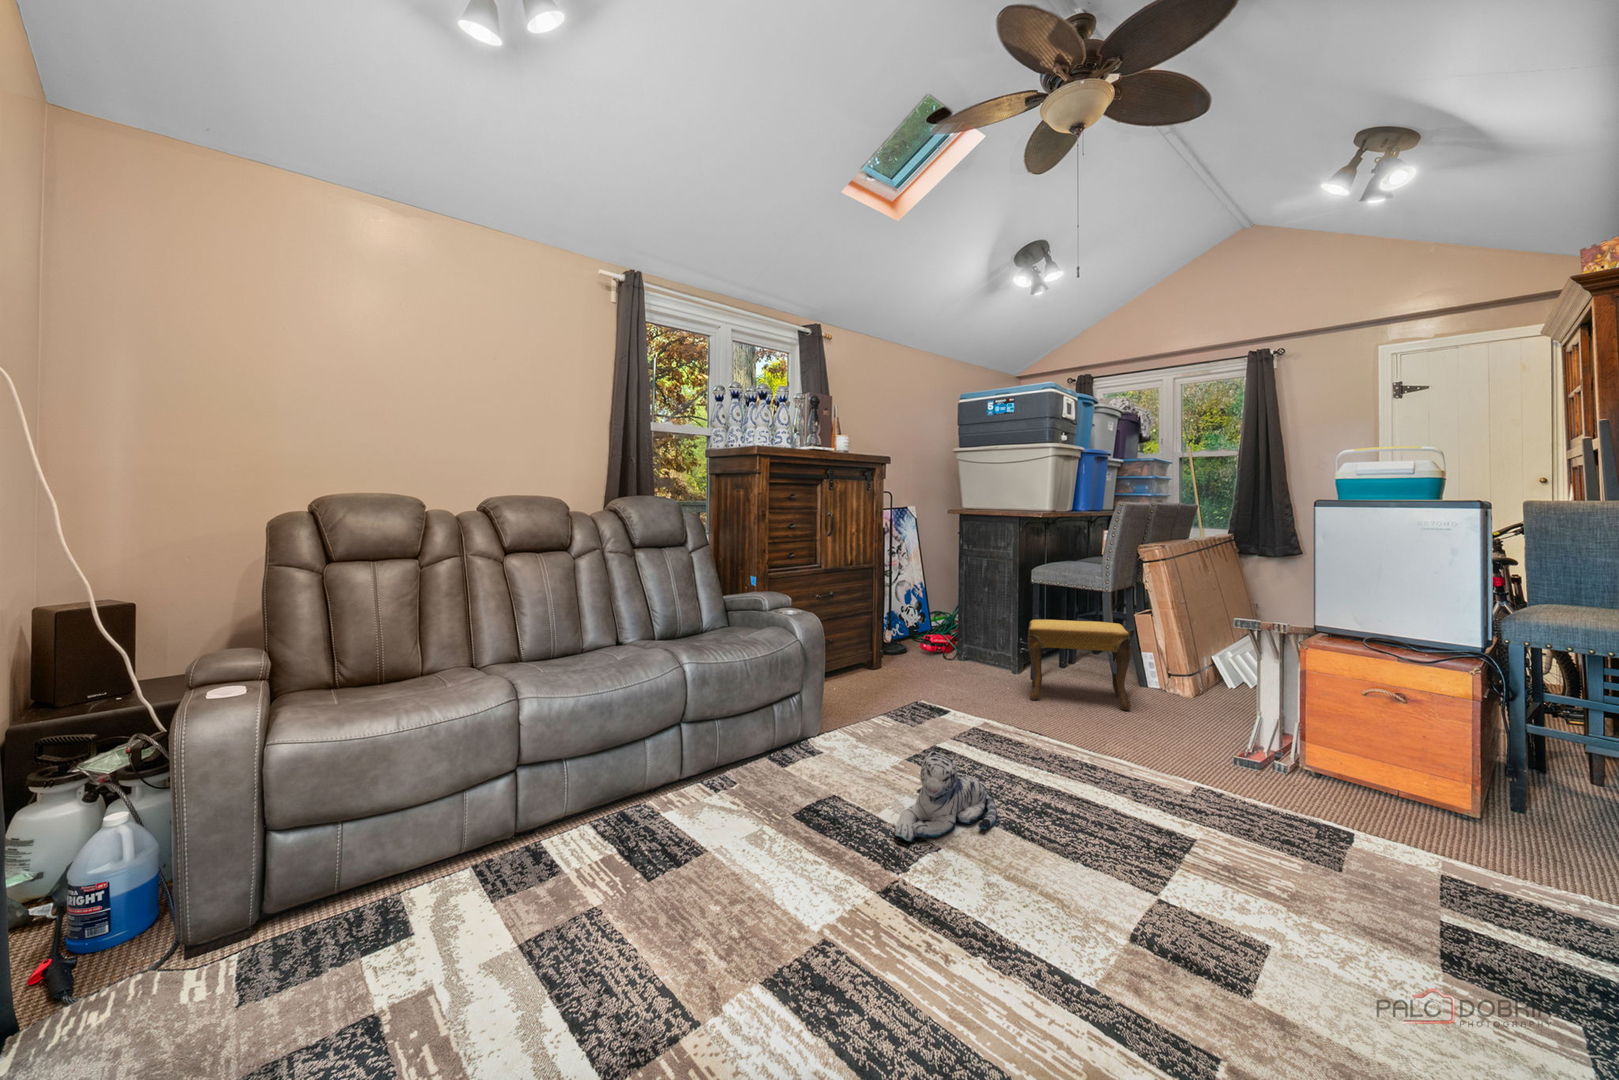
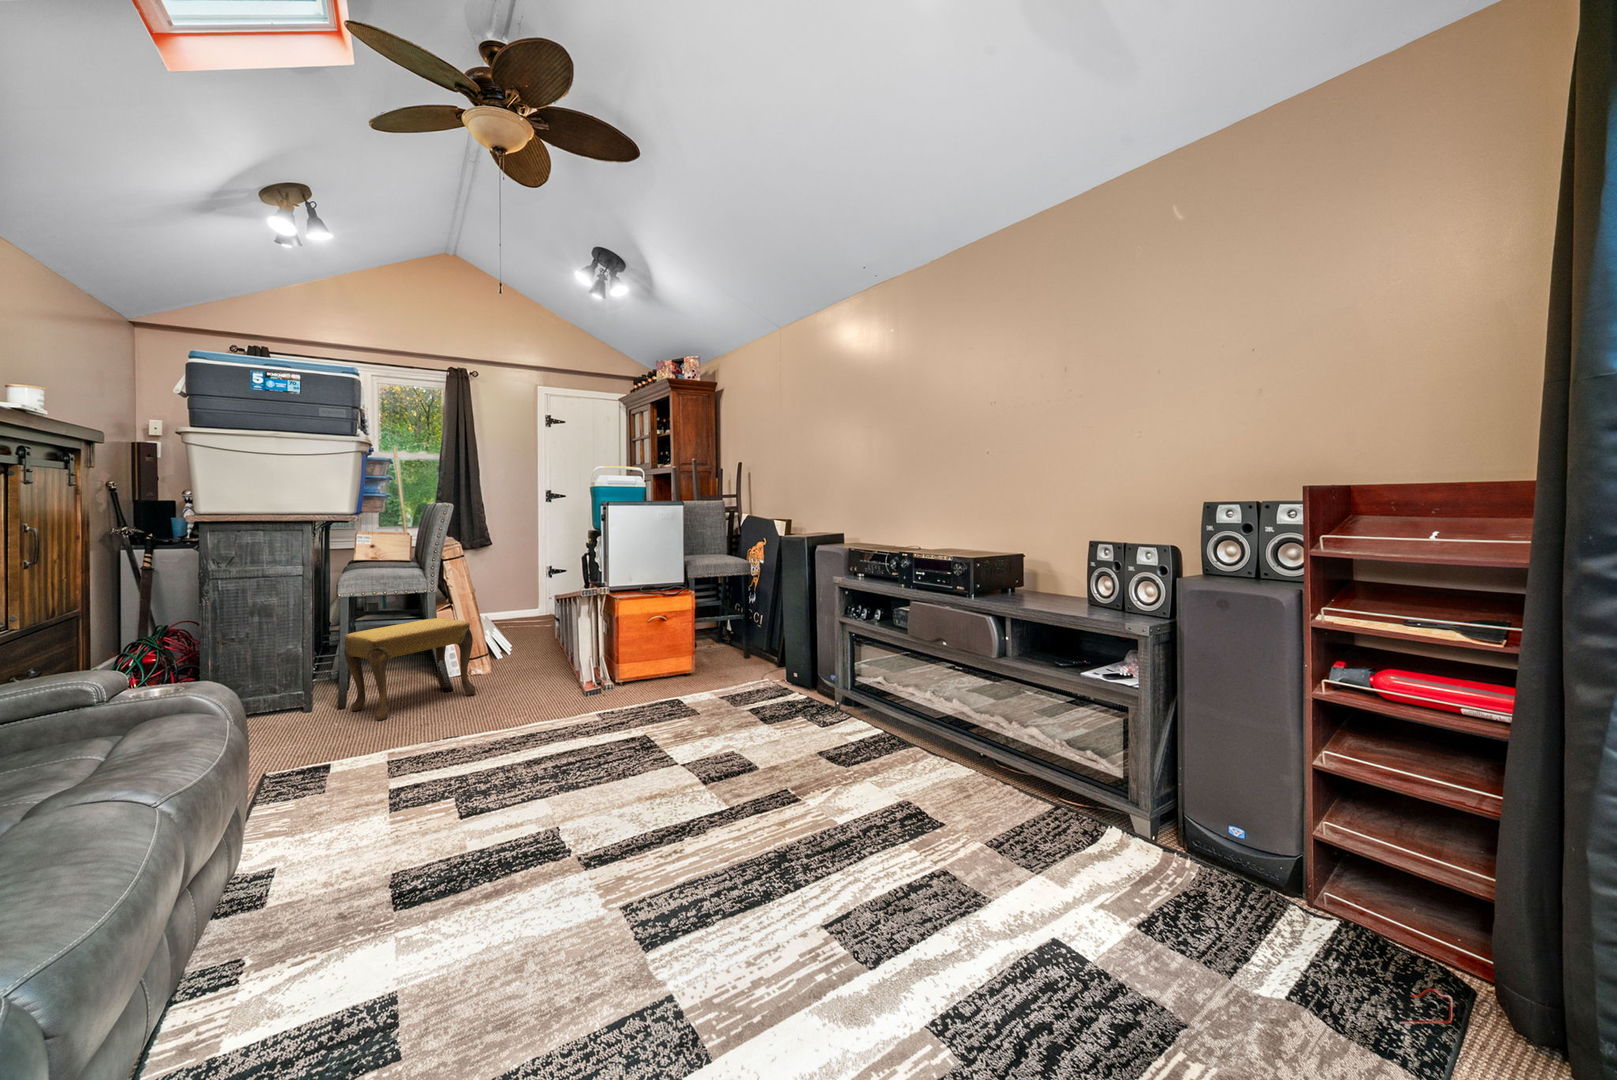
plush toy: present [894,751,997,842] -> none [491,752,565,846]

